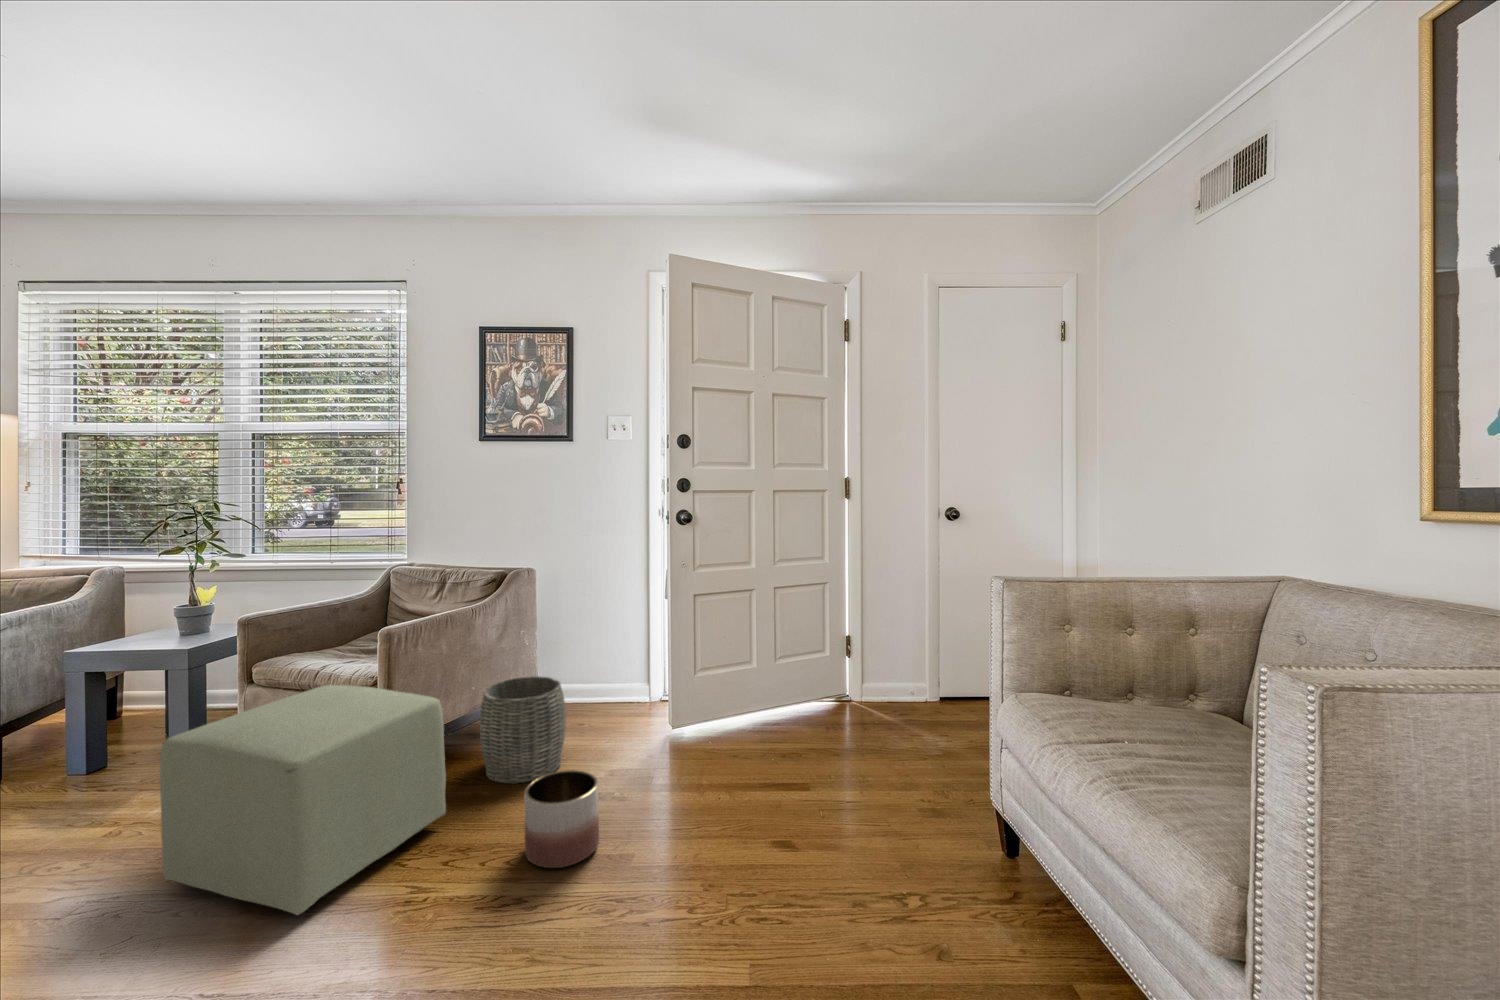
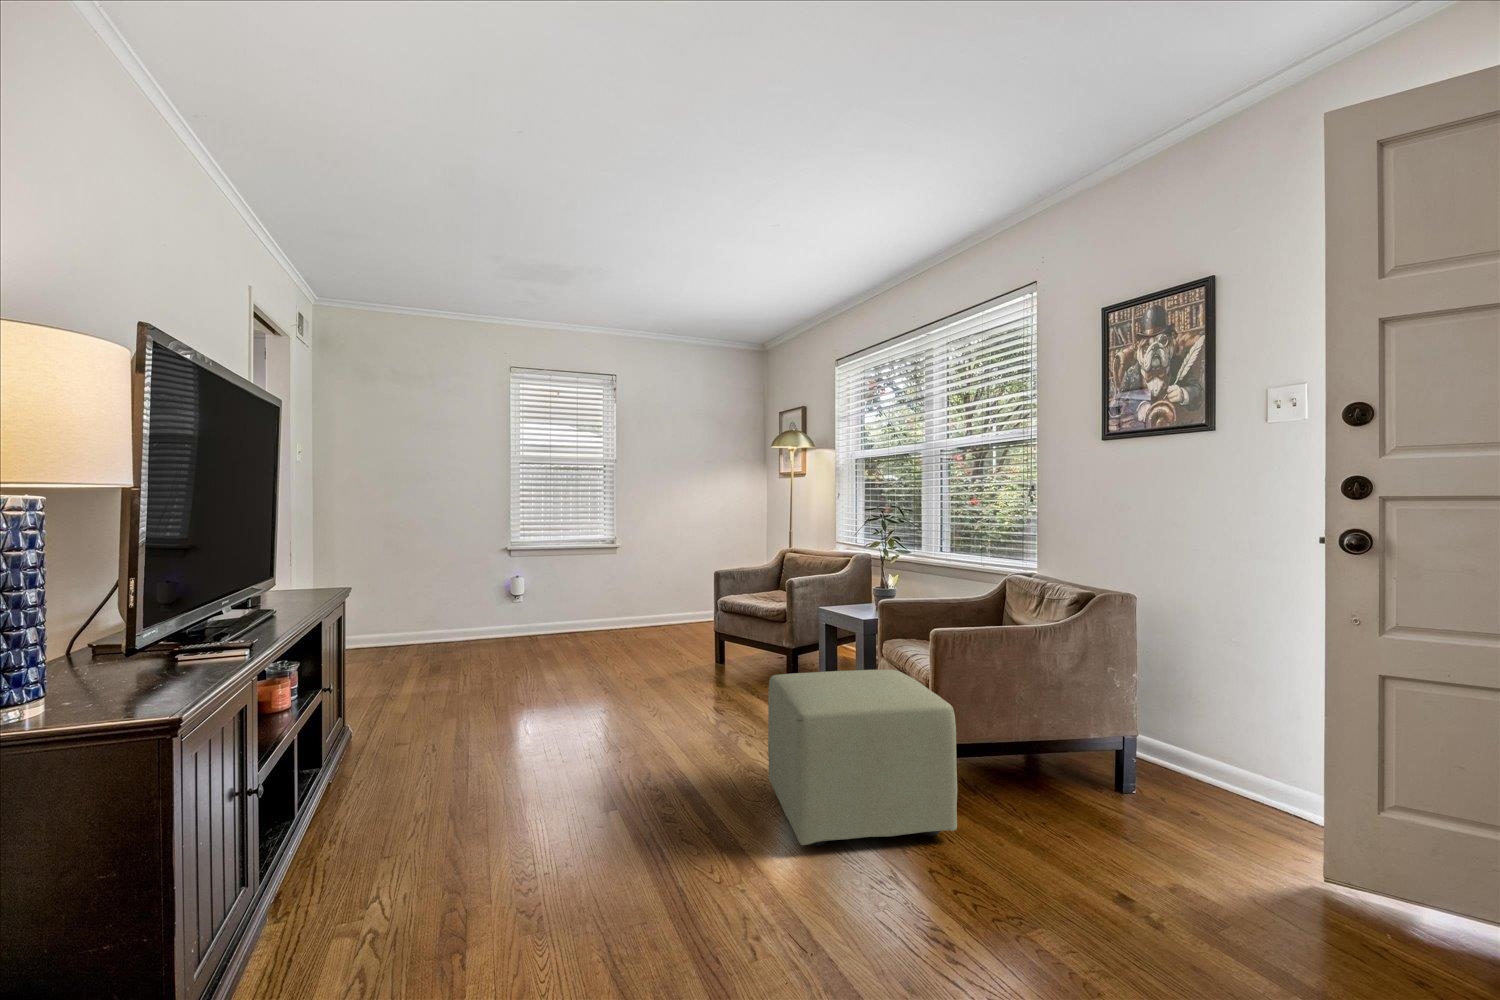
woven basket: present [480,676,566,784] -> none [1026,718,1134,850]
planter: present [524,770,599,868] -> none [990,831,1085,955]

